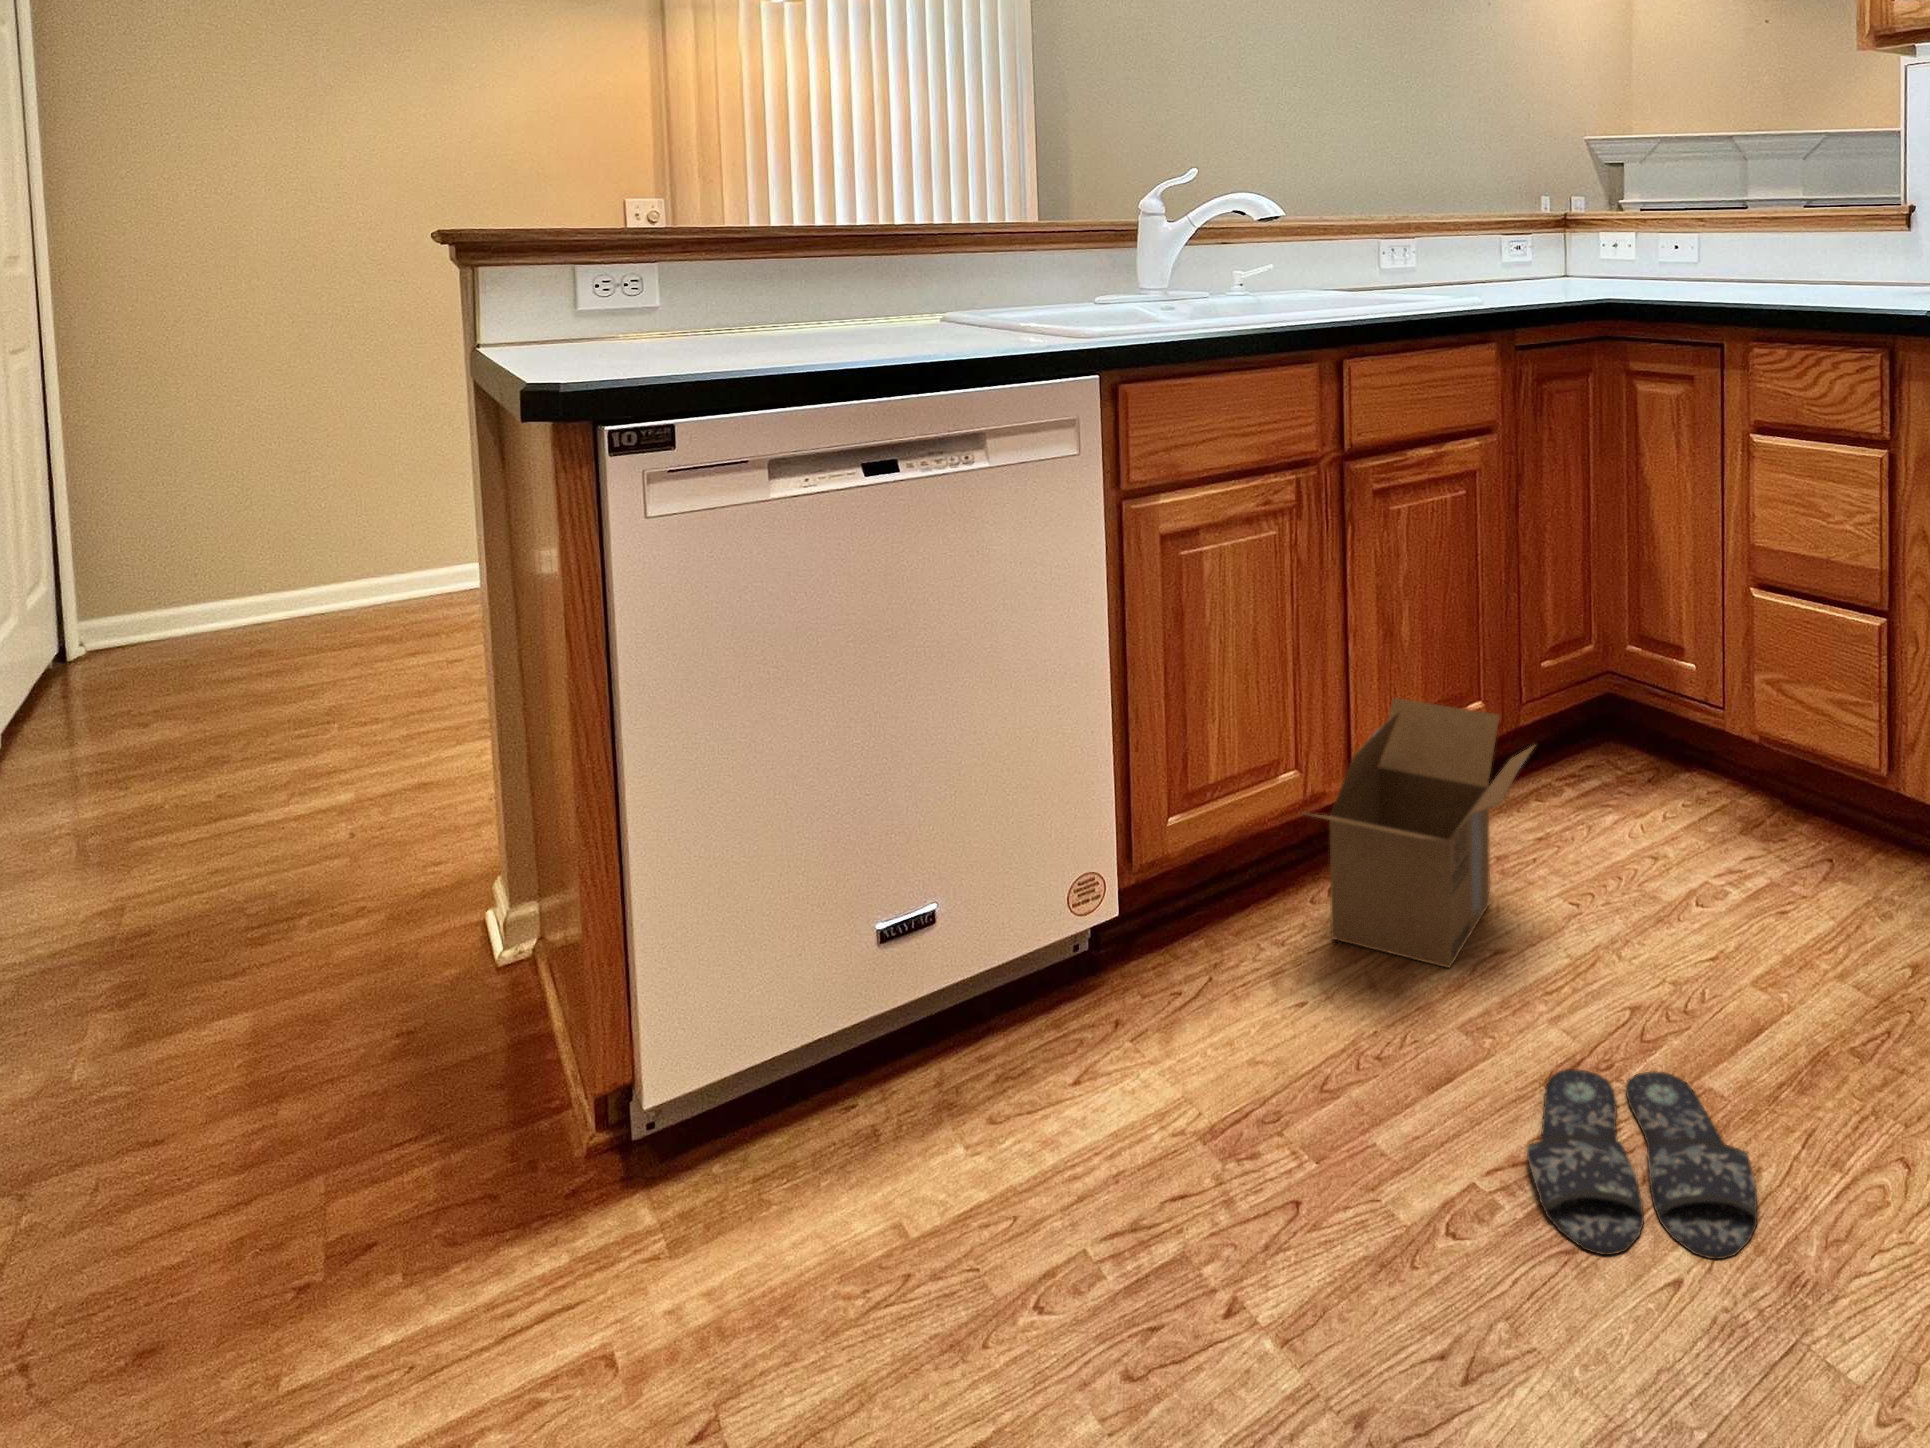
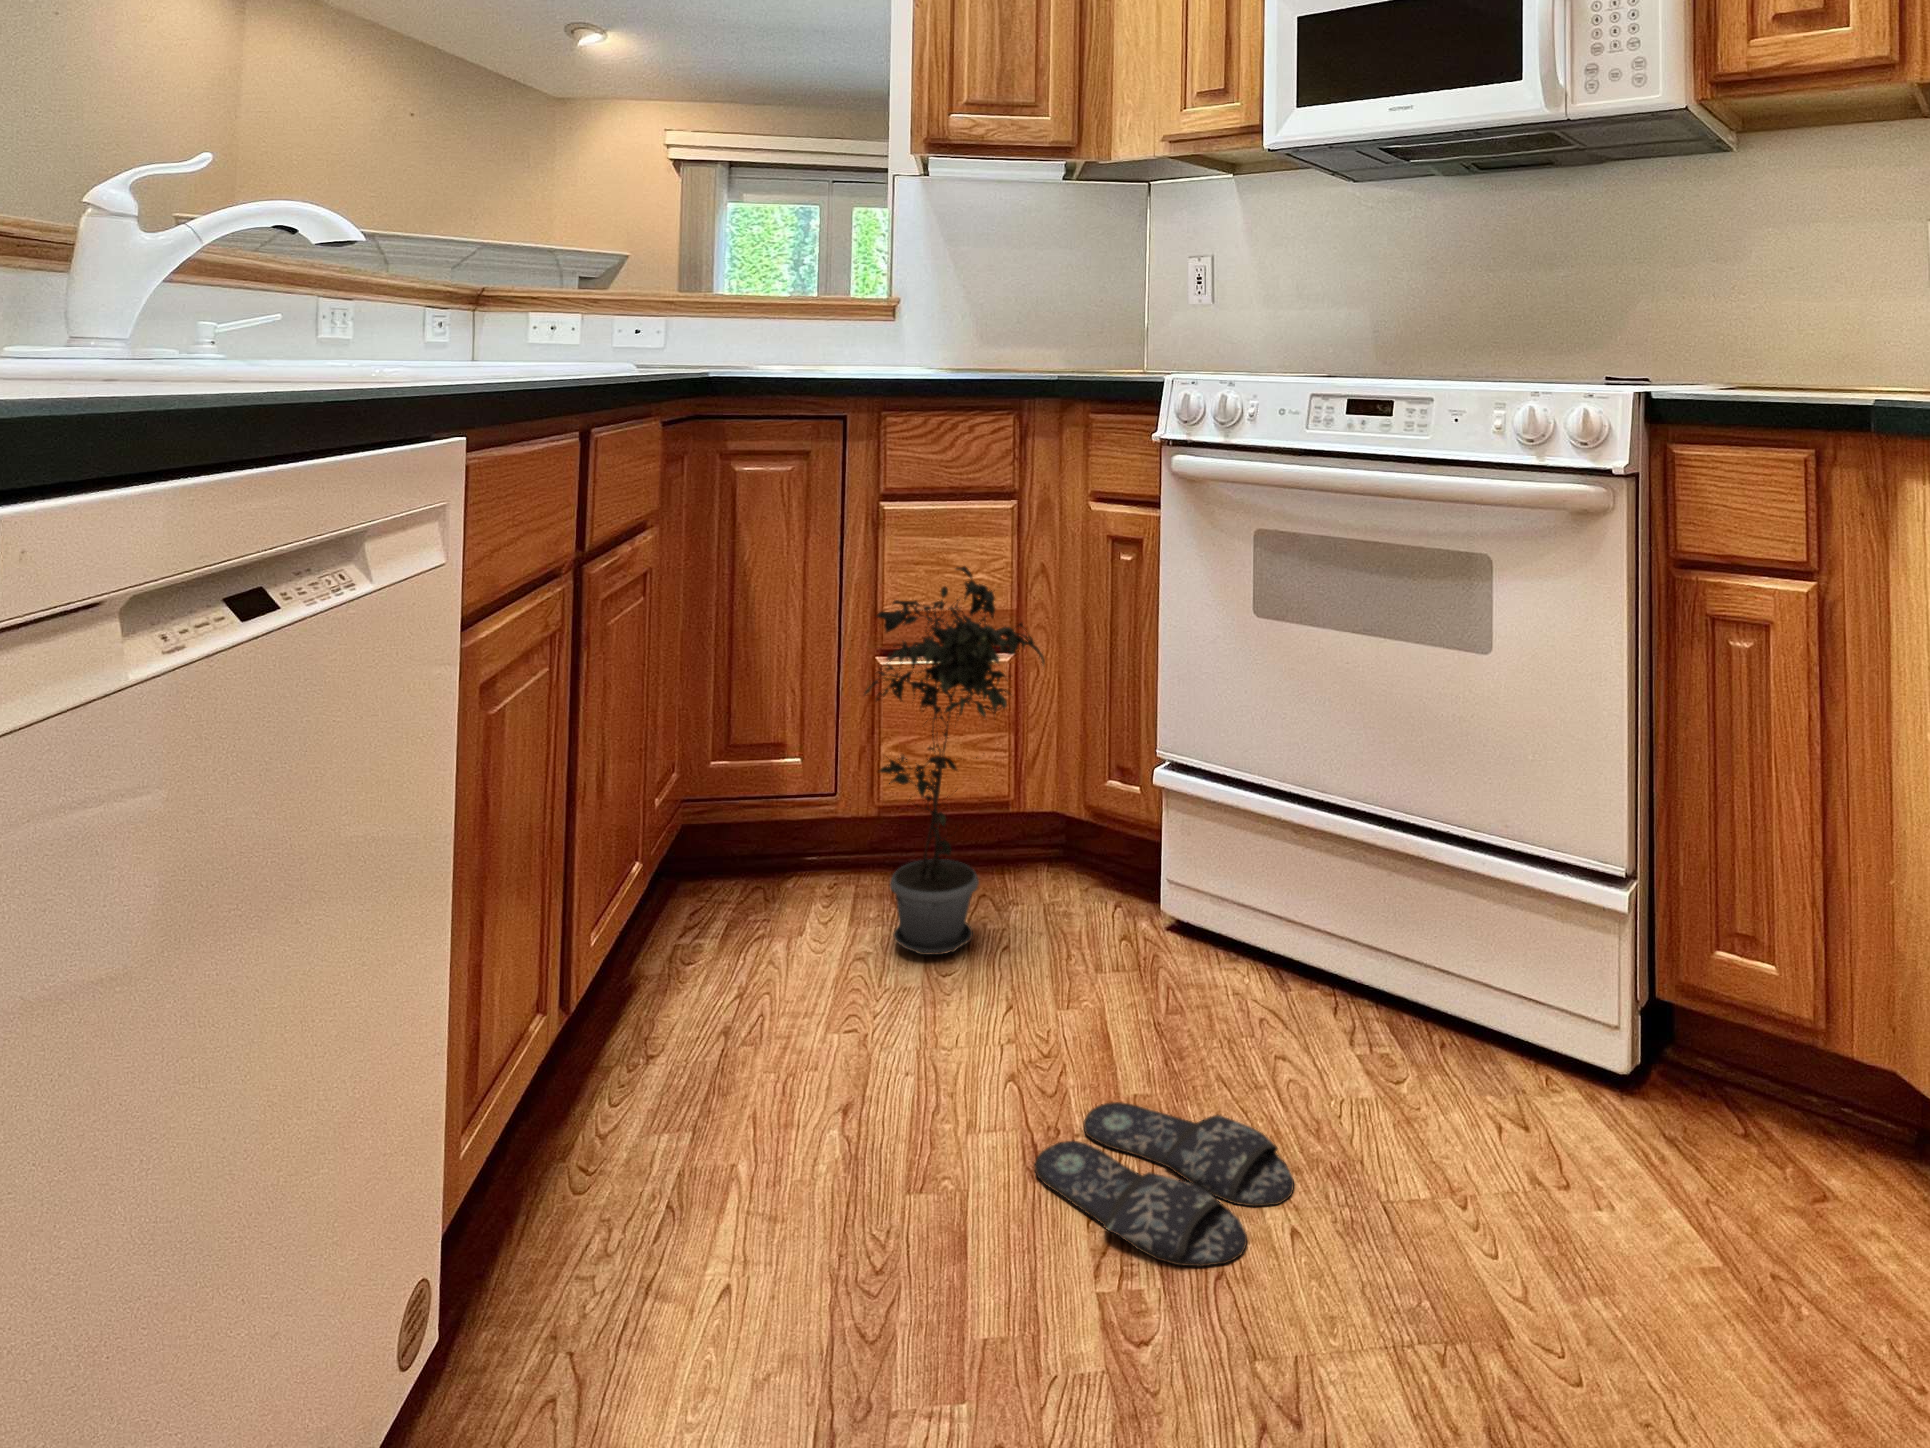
potted plant: none [1655,507,1834,895] -> present [864,566,1045,955]
cardboard box: present [1307,698,1535,968] -> none [621,852,885,1213]

